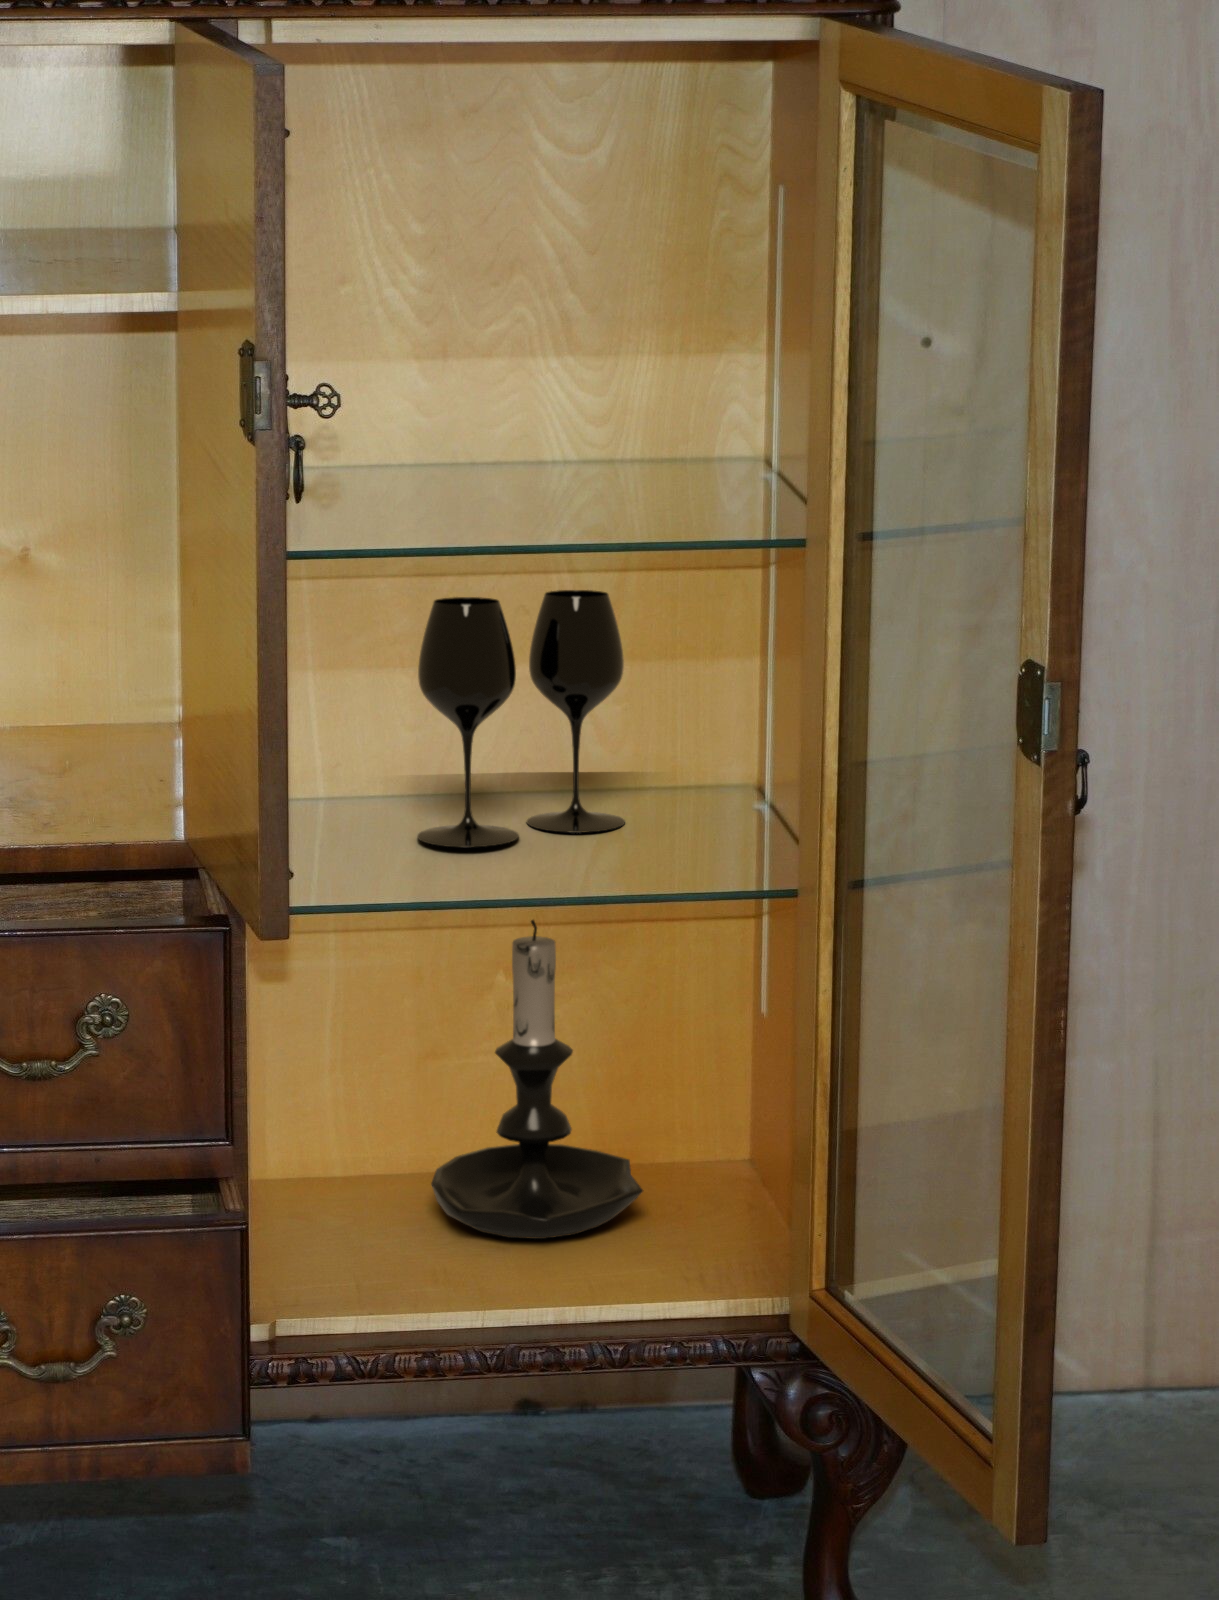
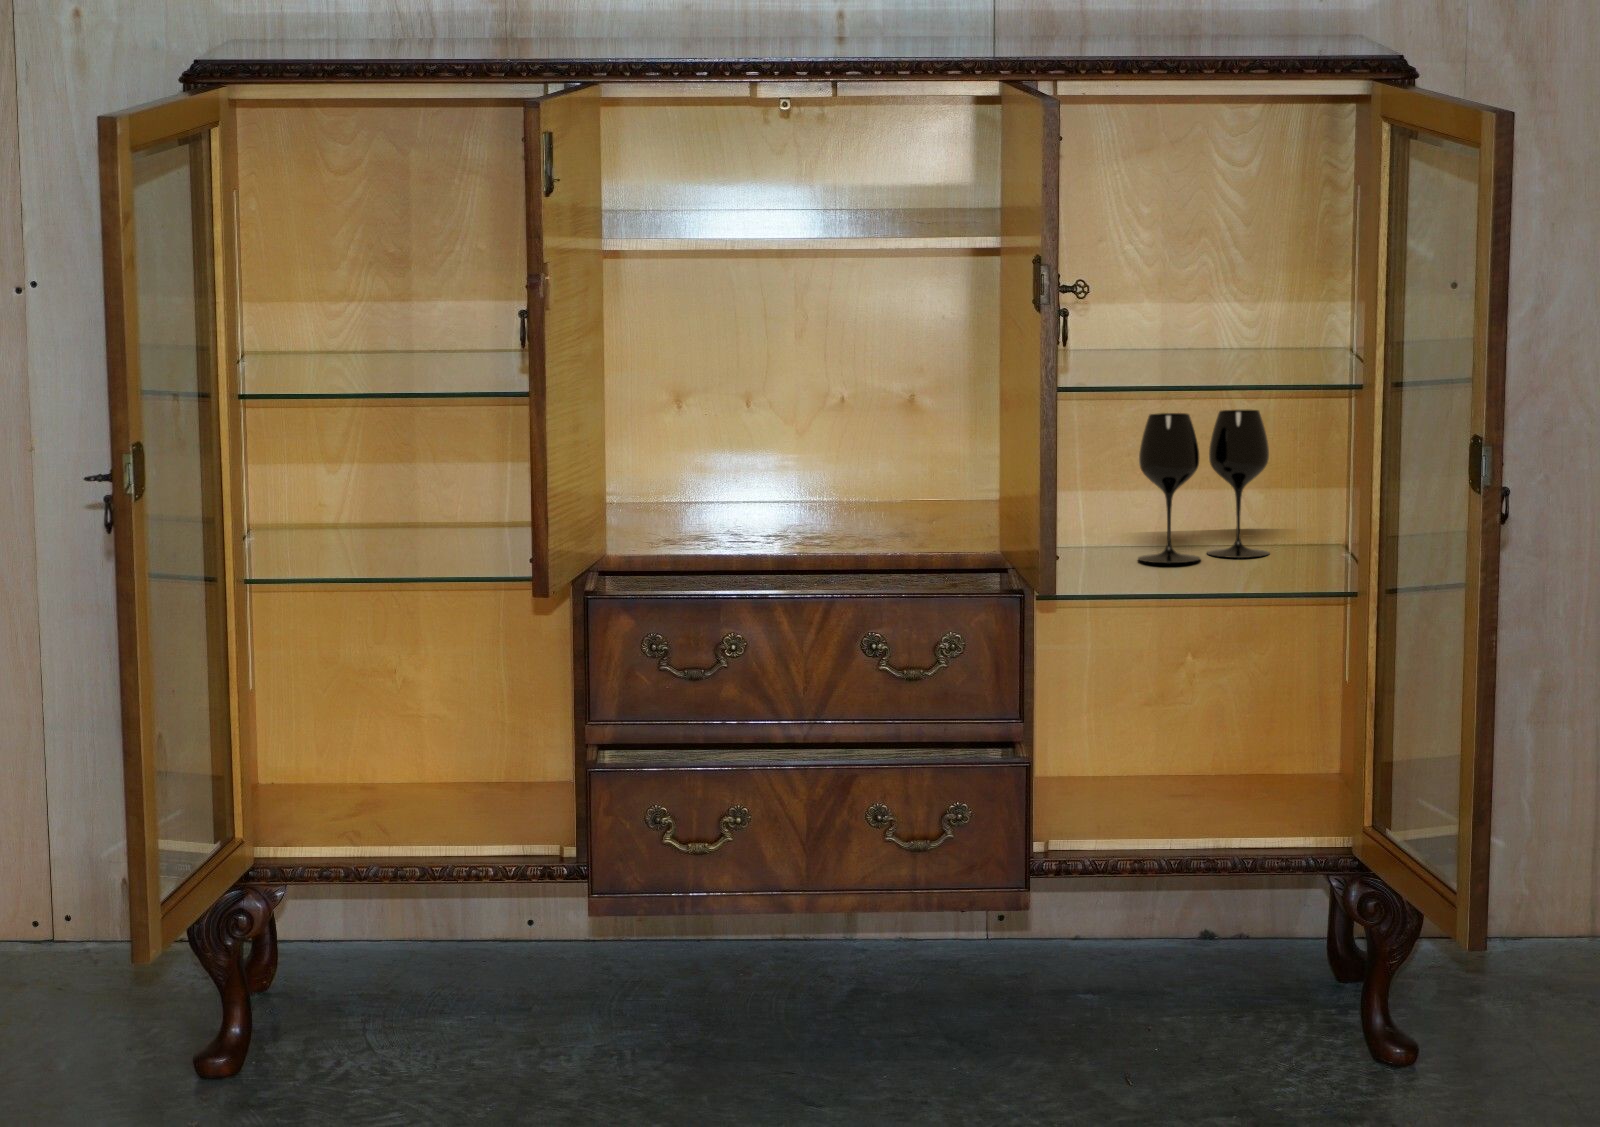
candle holder: present [431,920,643,1239] -> none [1145,613,1281,811]

